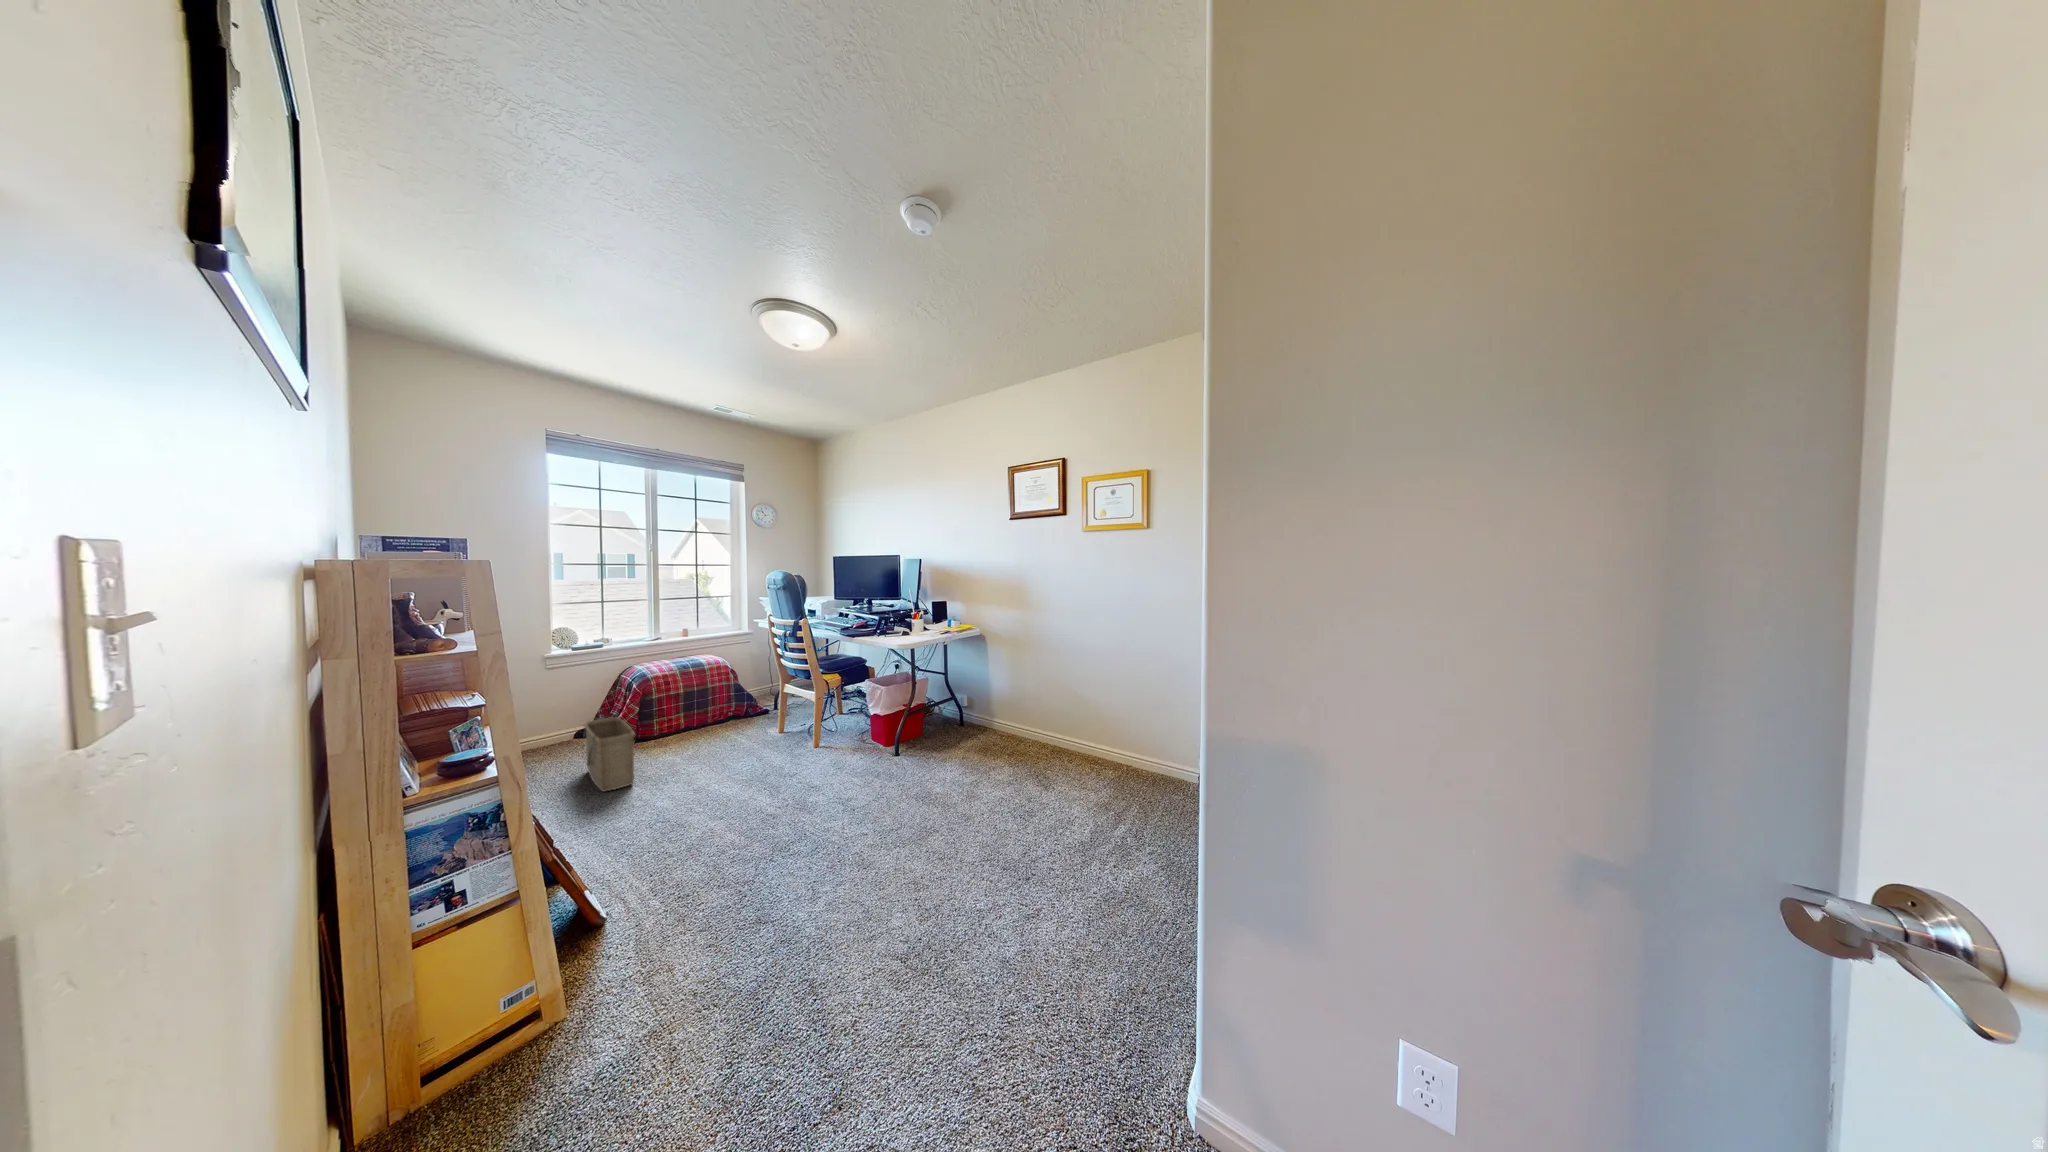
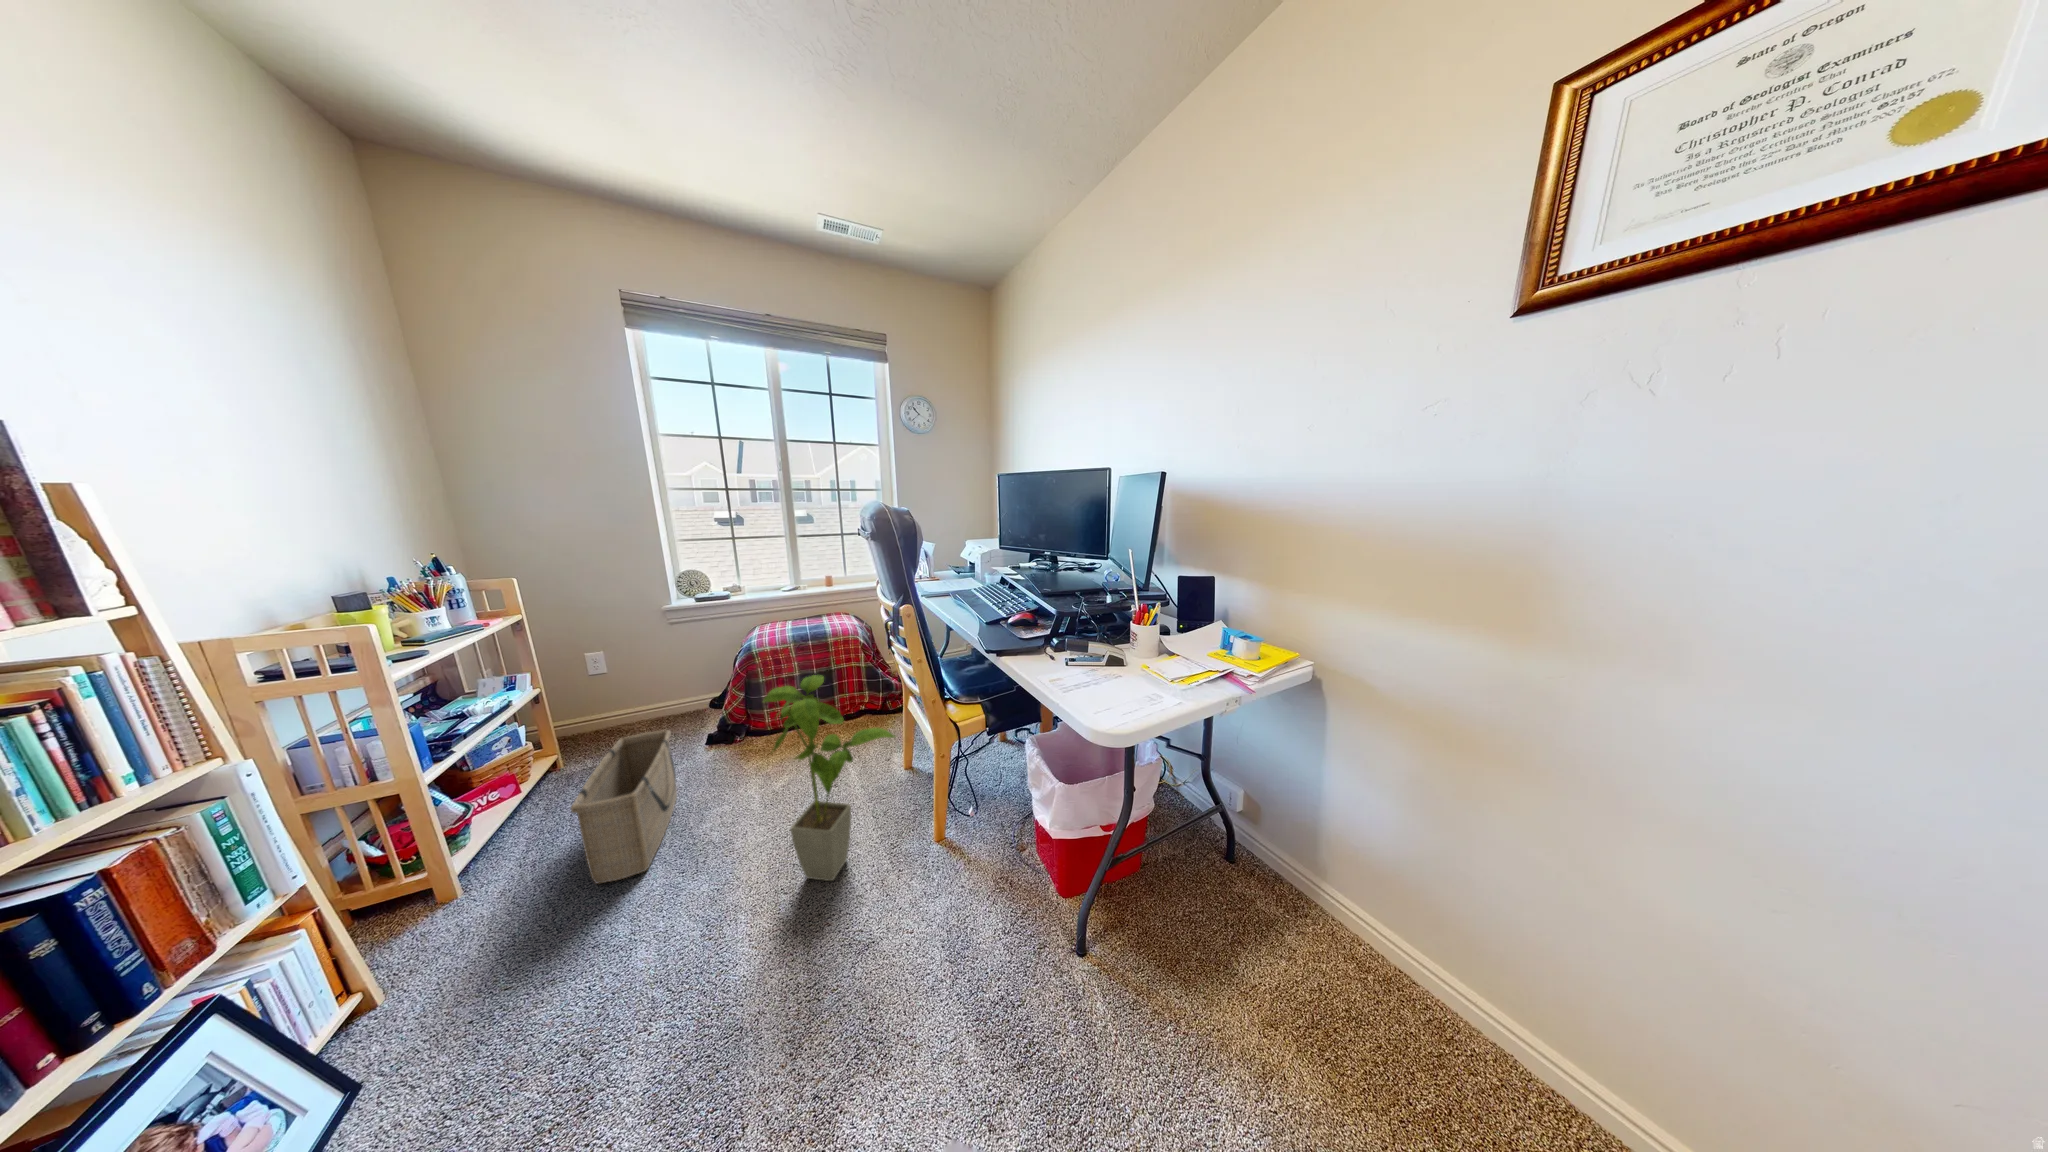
house plant: none [726,655,794,772] -> present [763,675,895,881]

